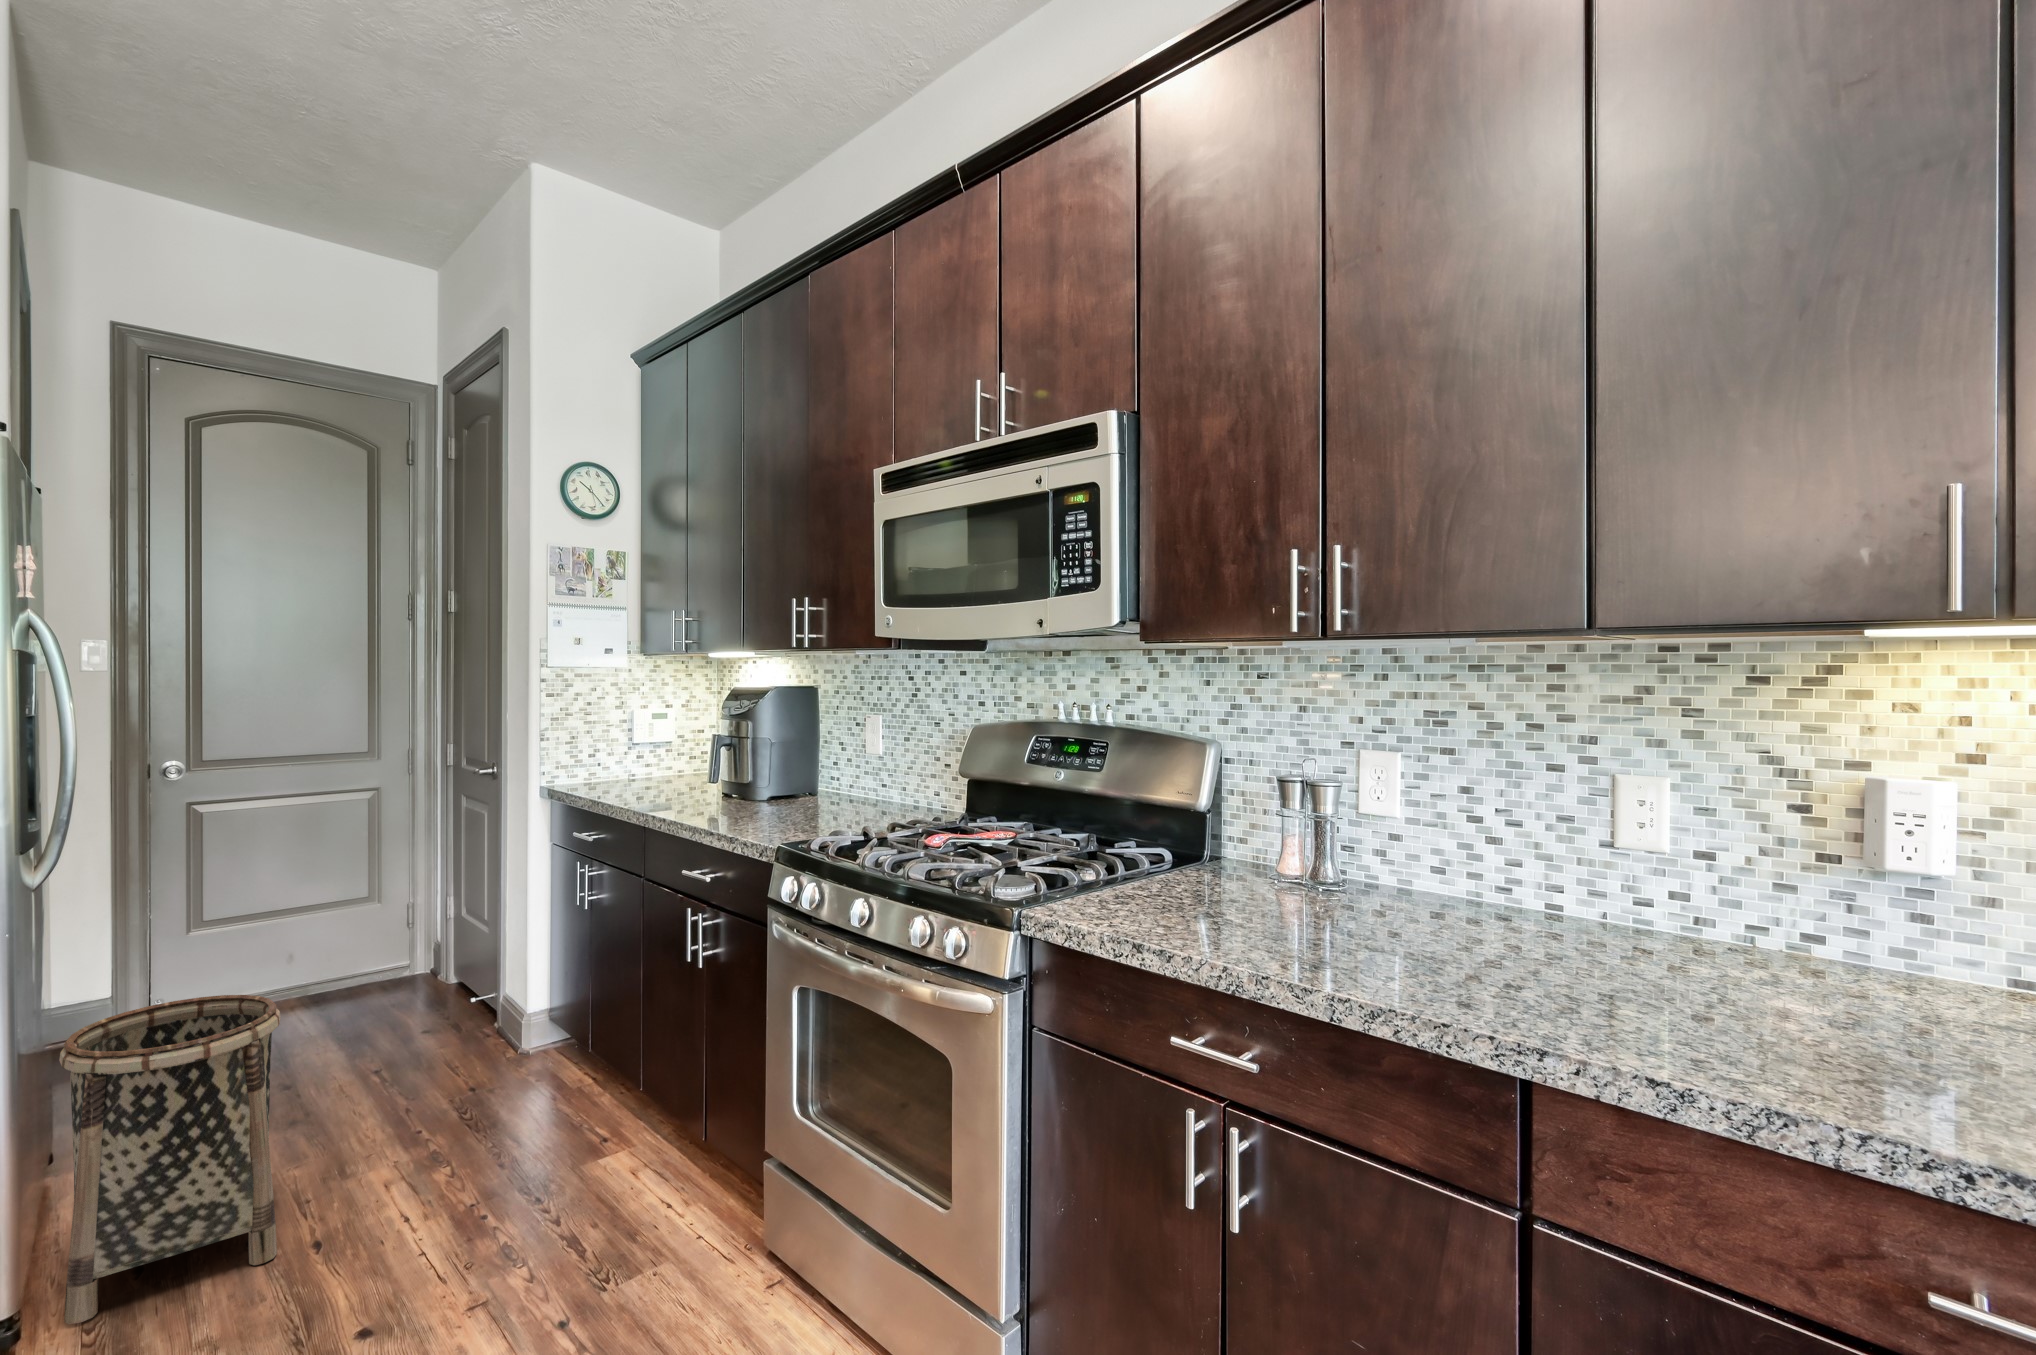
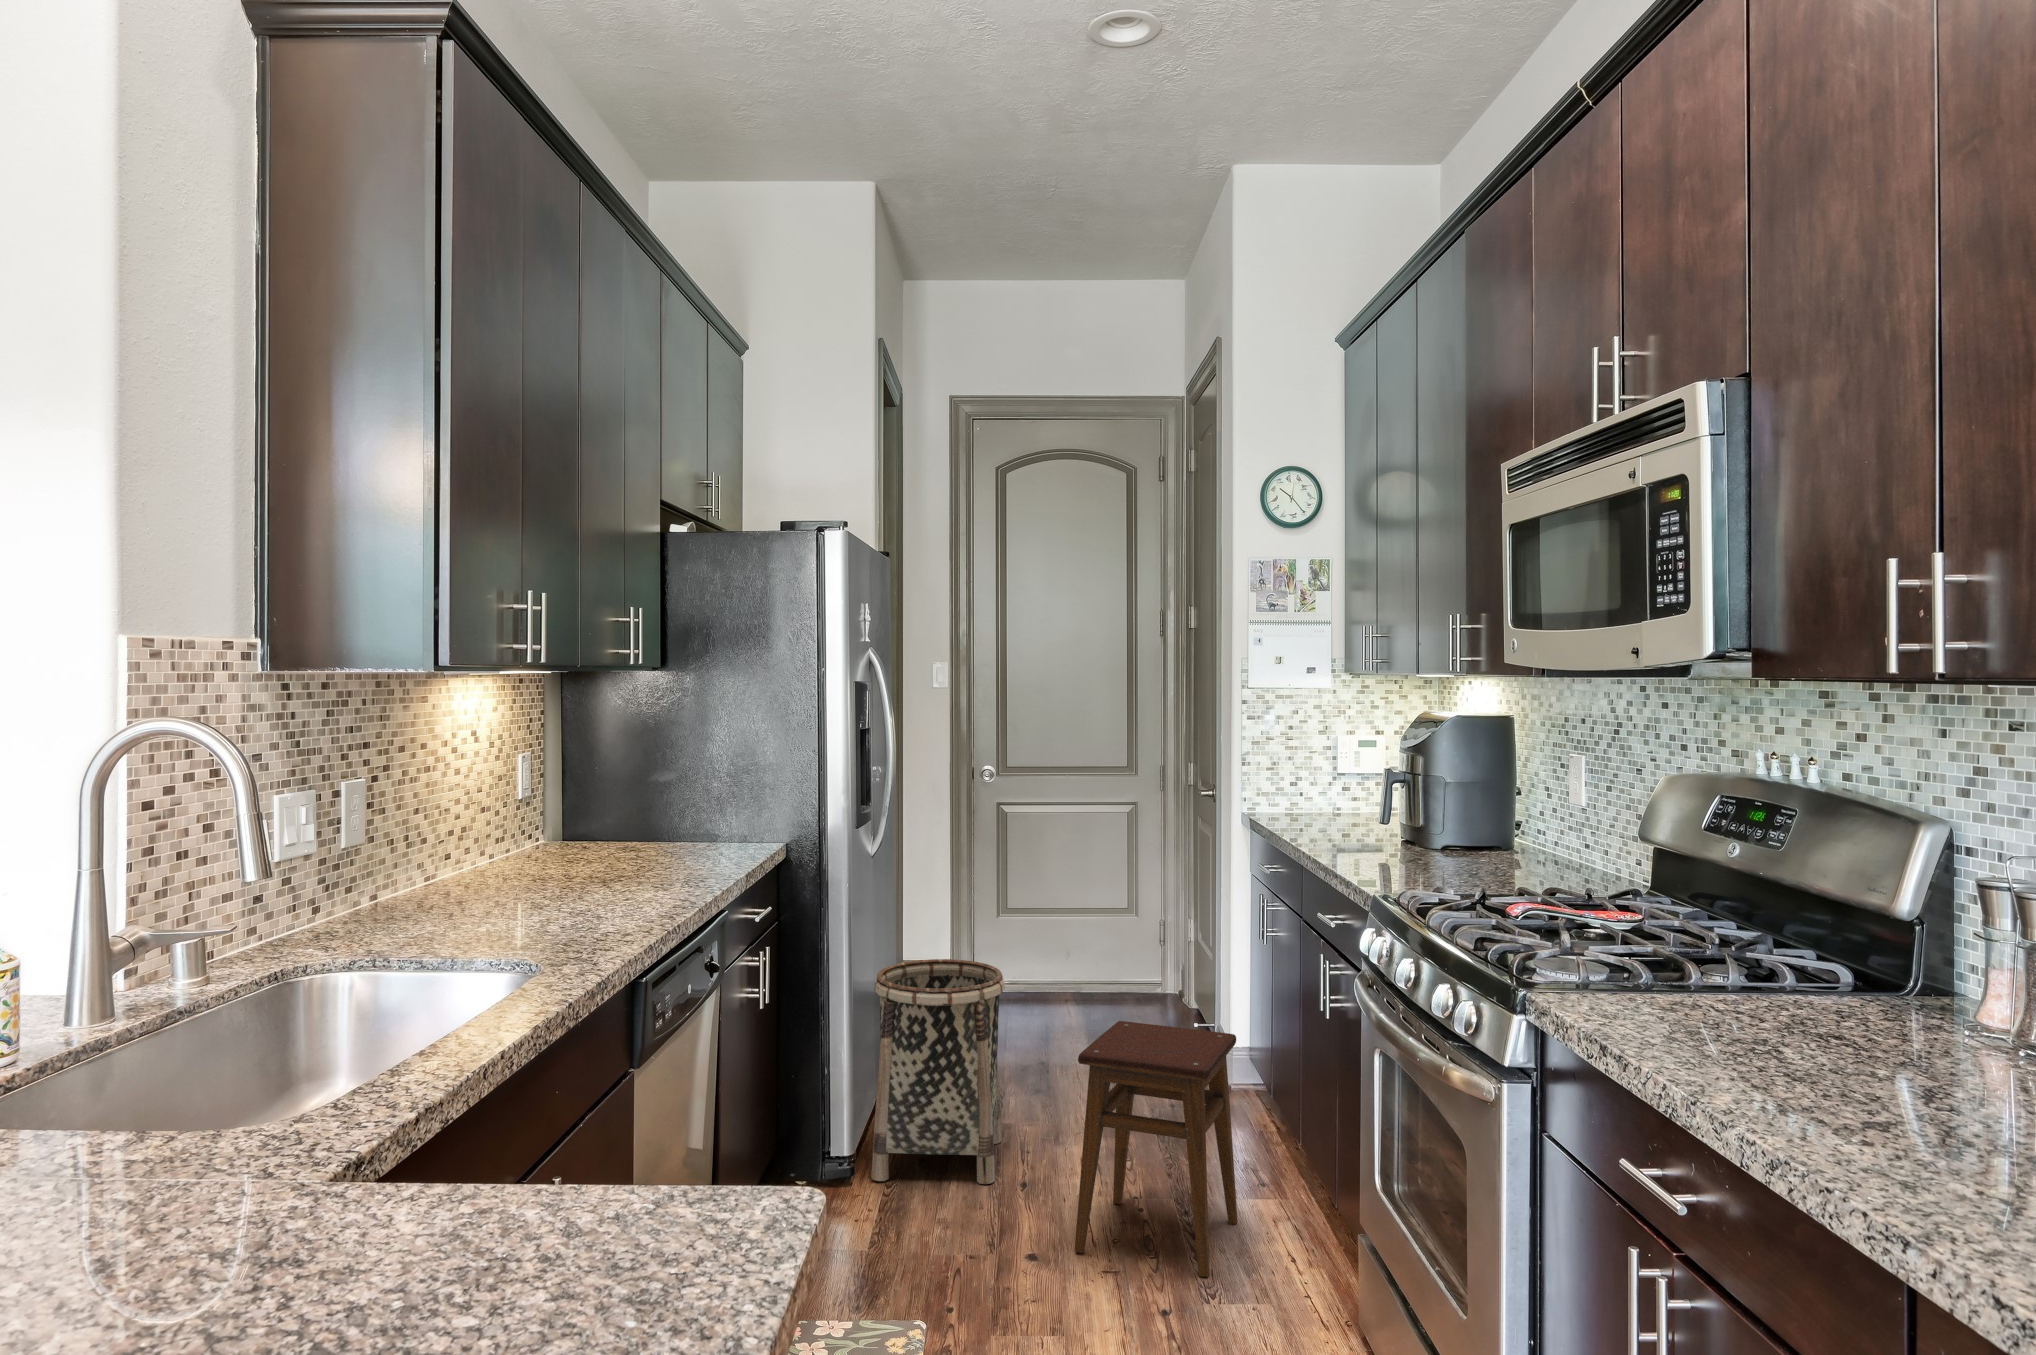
stool: none [427,1006,599,1299] -> present [1075,1021,1238,1277]

